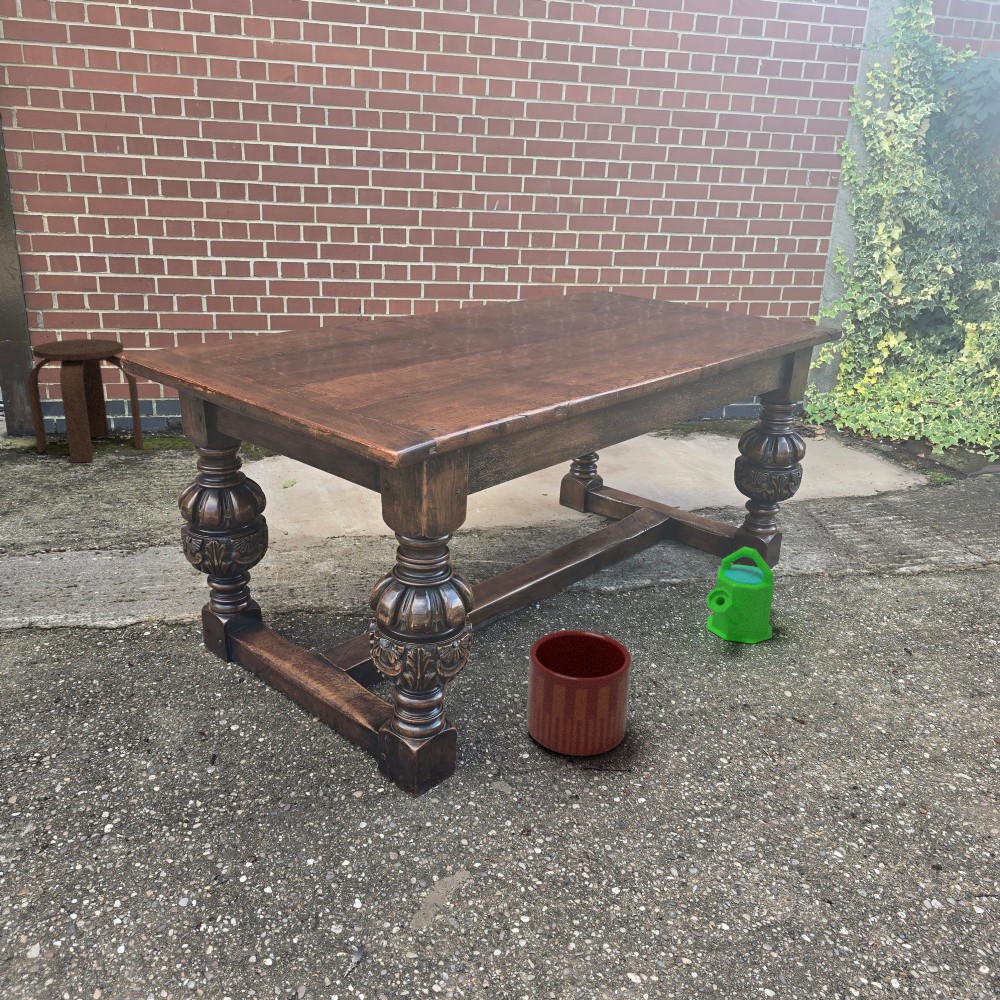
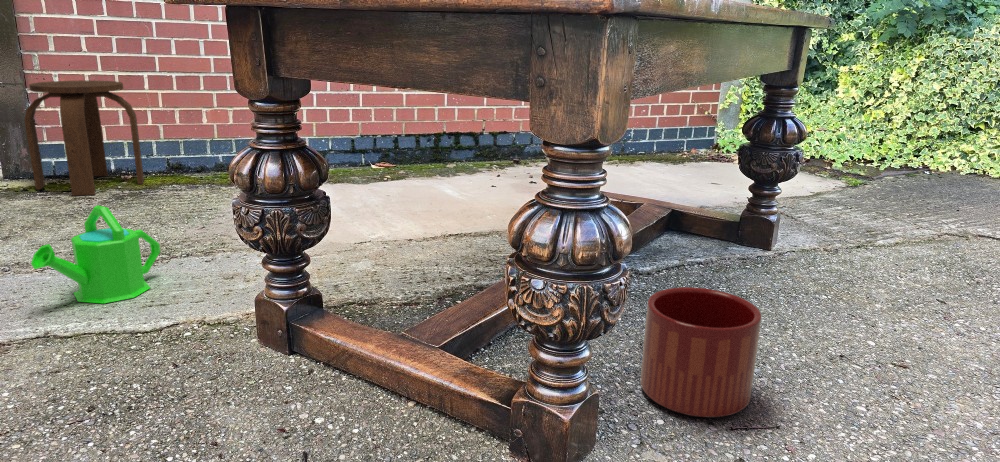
watering can: present [706,547,774,644] -> present [31,205,160,303]

